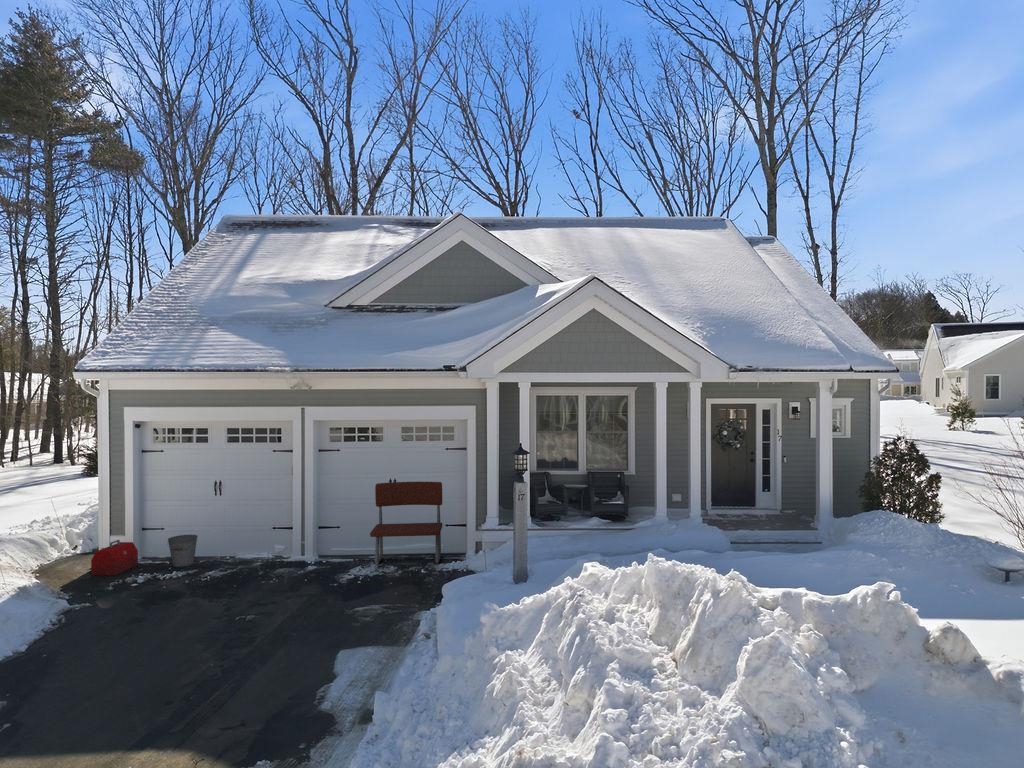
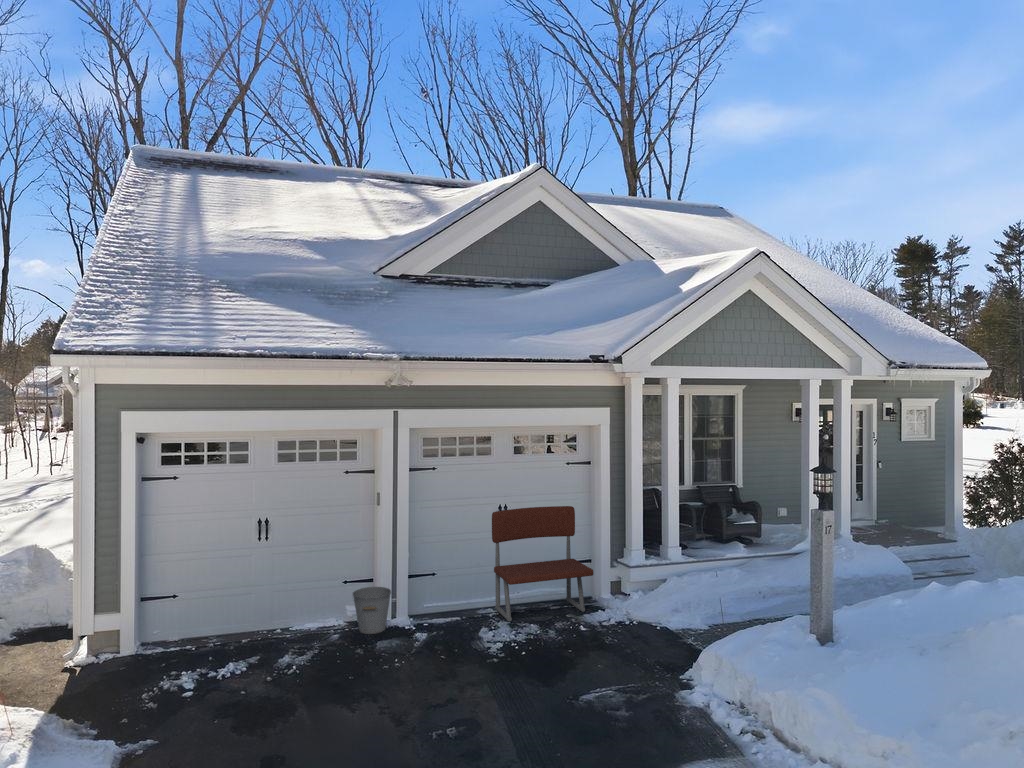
bucket: present [168,535,198,567] -> present [353,587,391,634]
toolbox: present [91,540,138,575] -> none [87,620,145,682]

